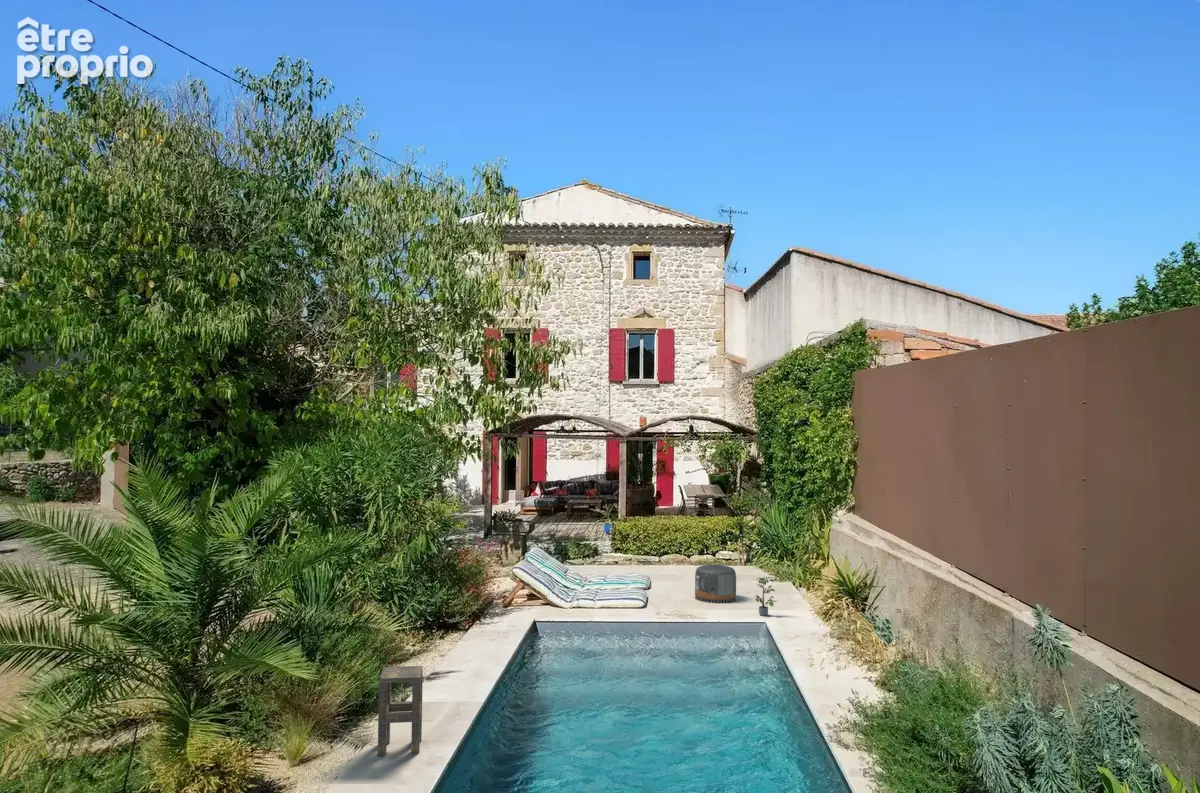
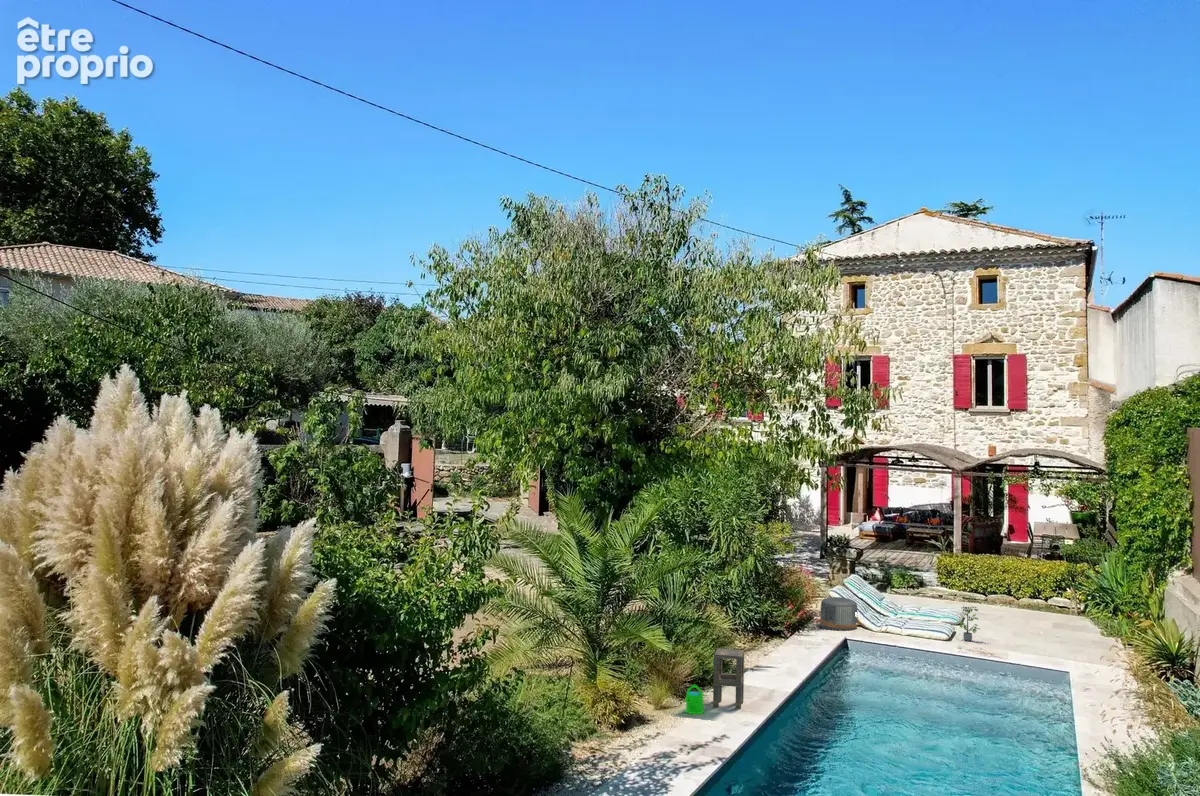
pouf: present [695,565,736,603] -> present [820,597,858,631]
potted plant: present [755,577,777,616] -> present [959,606,979,641]
watering can: none [334,729,365,776] -> present [685,685,704,714]

